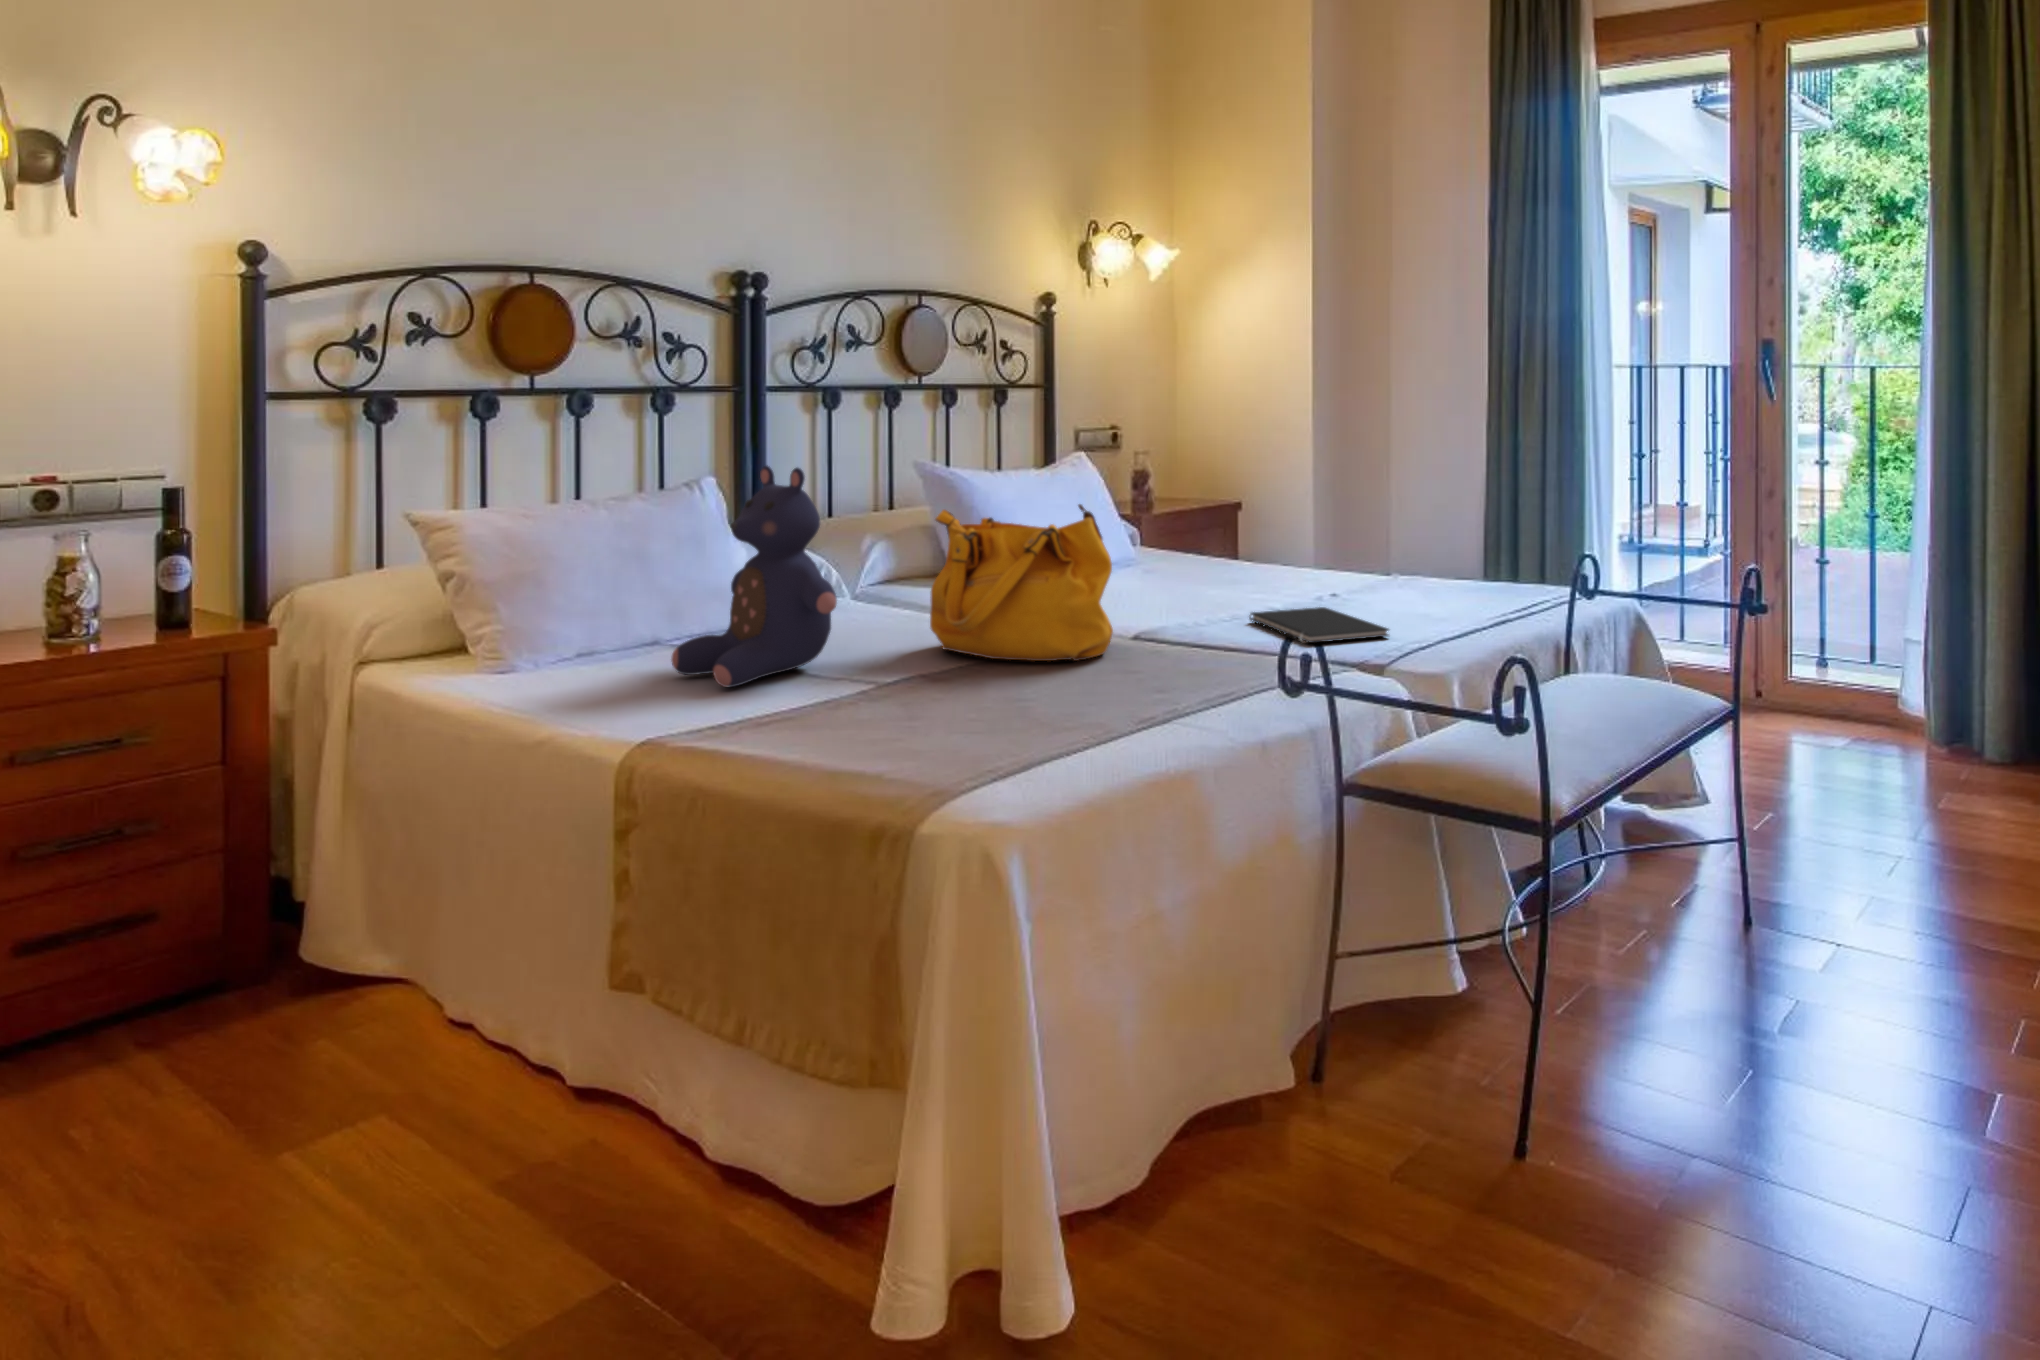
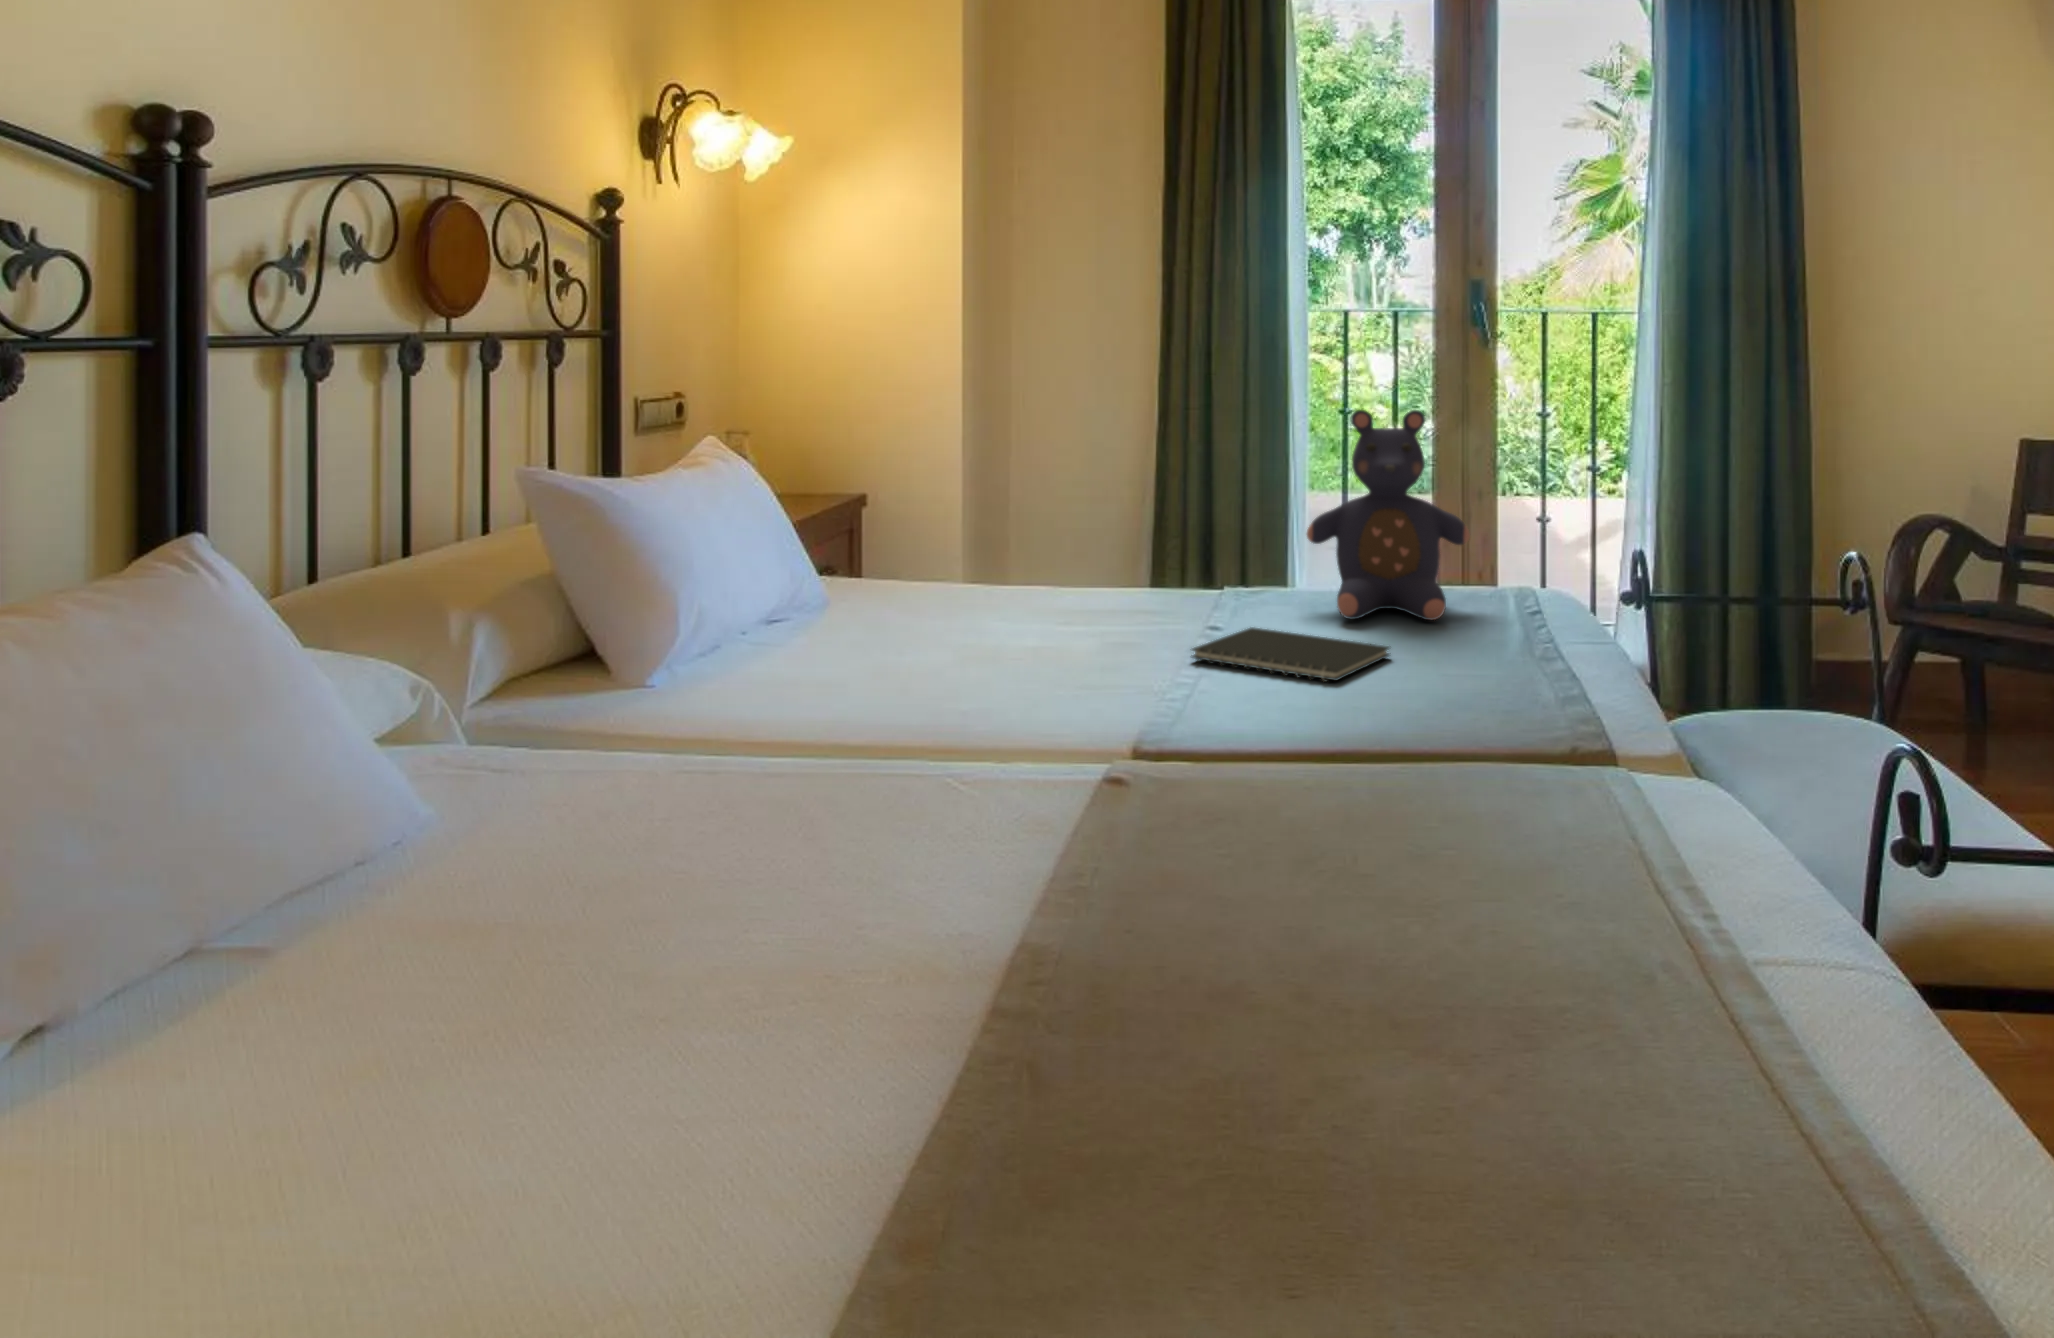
teddy bear: present [671,465,837,687] -> present [1307,410,1470,620]
handbag: present [930,504,1113,661] -> none [838,524,1152,791]

